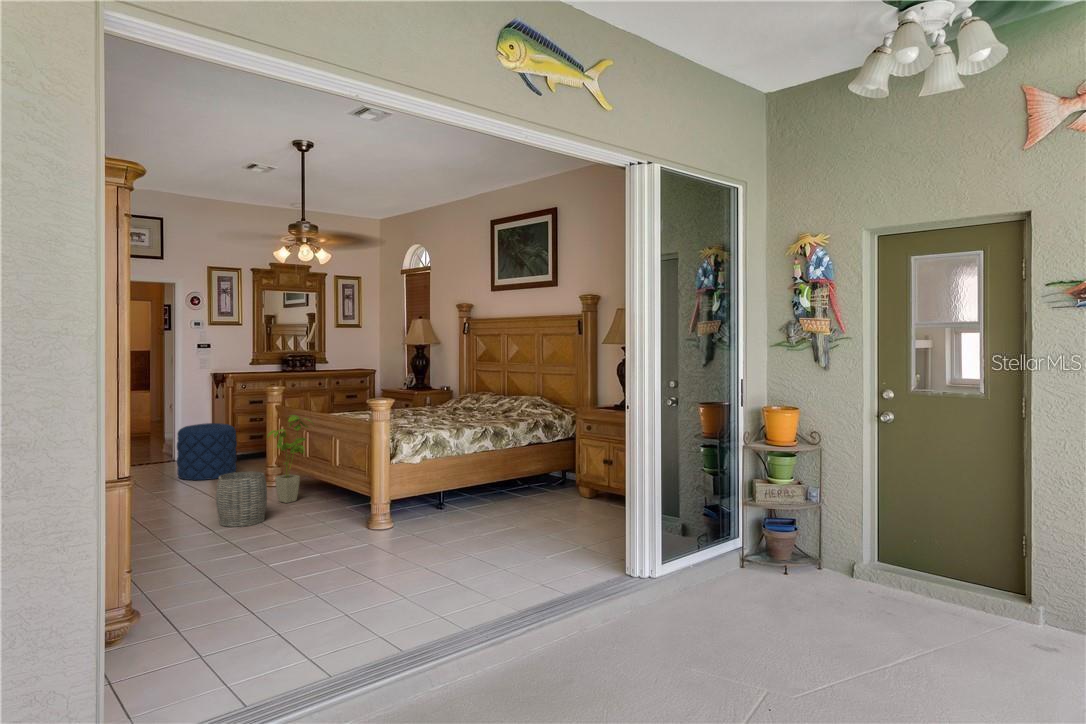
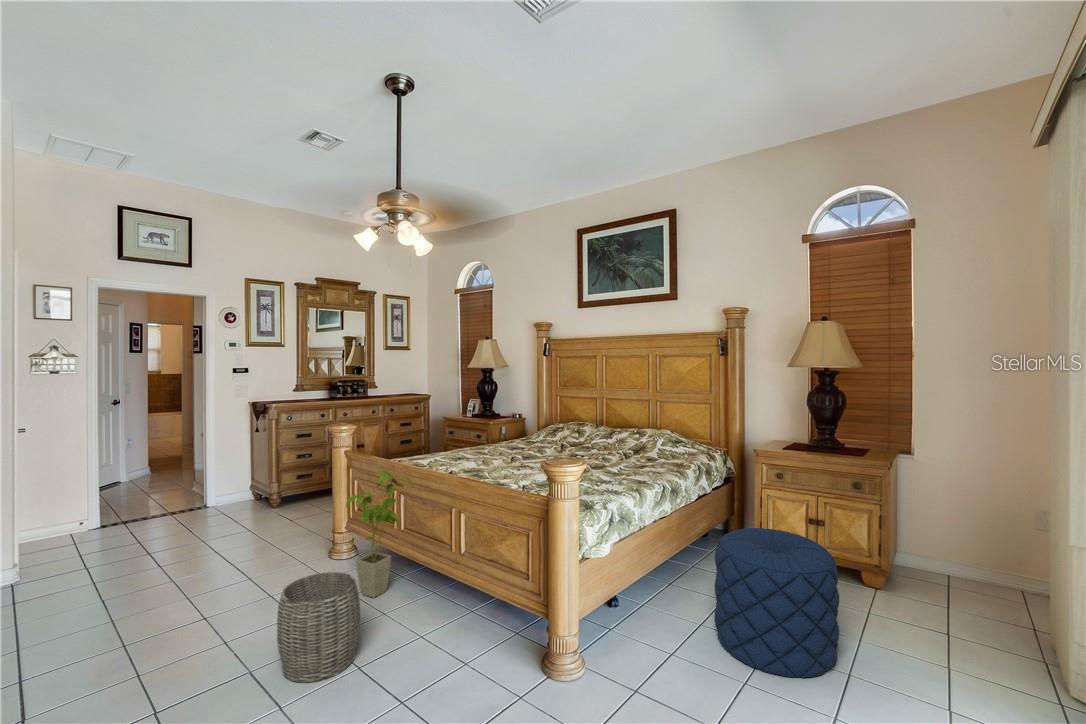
pouf: present [177,423,237,480] -> present [714,528,839,678]

